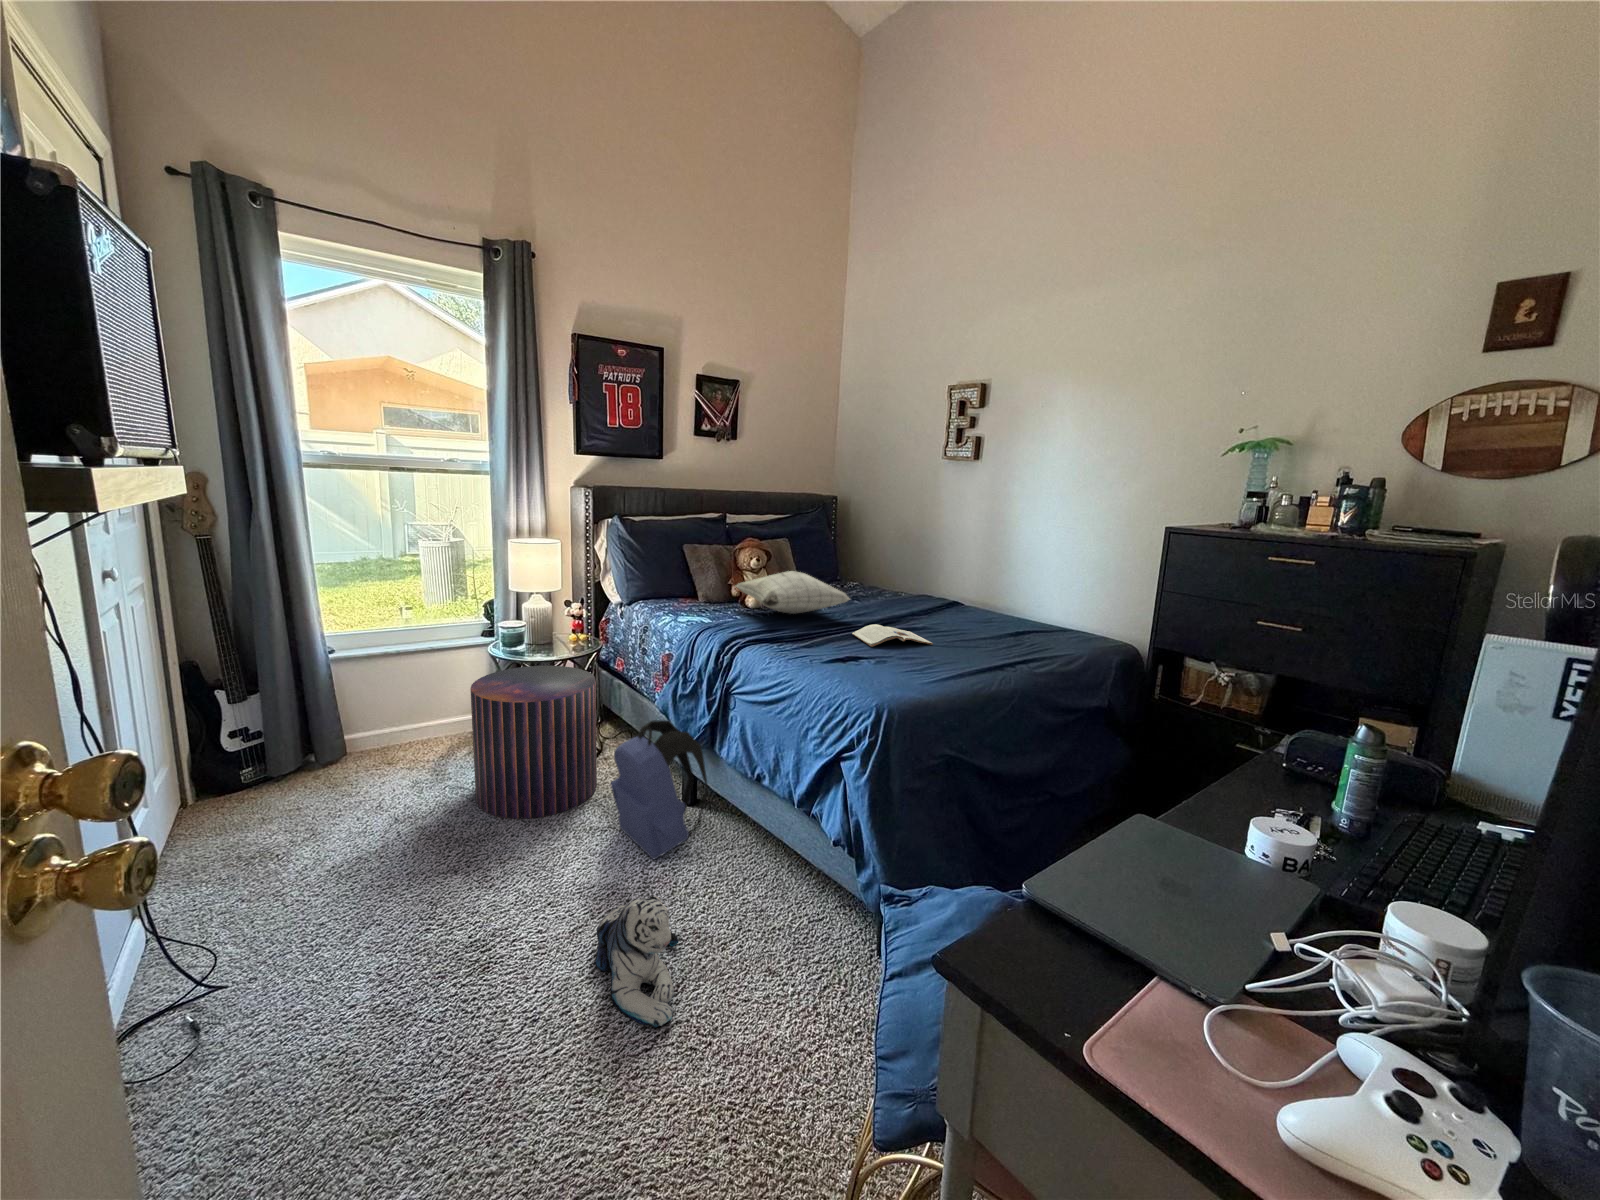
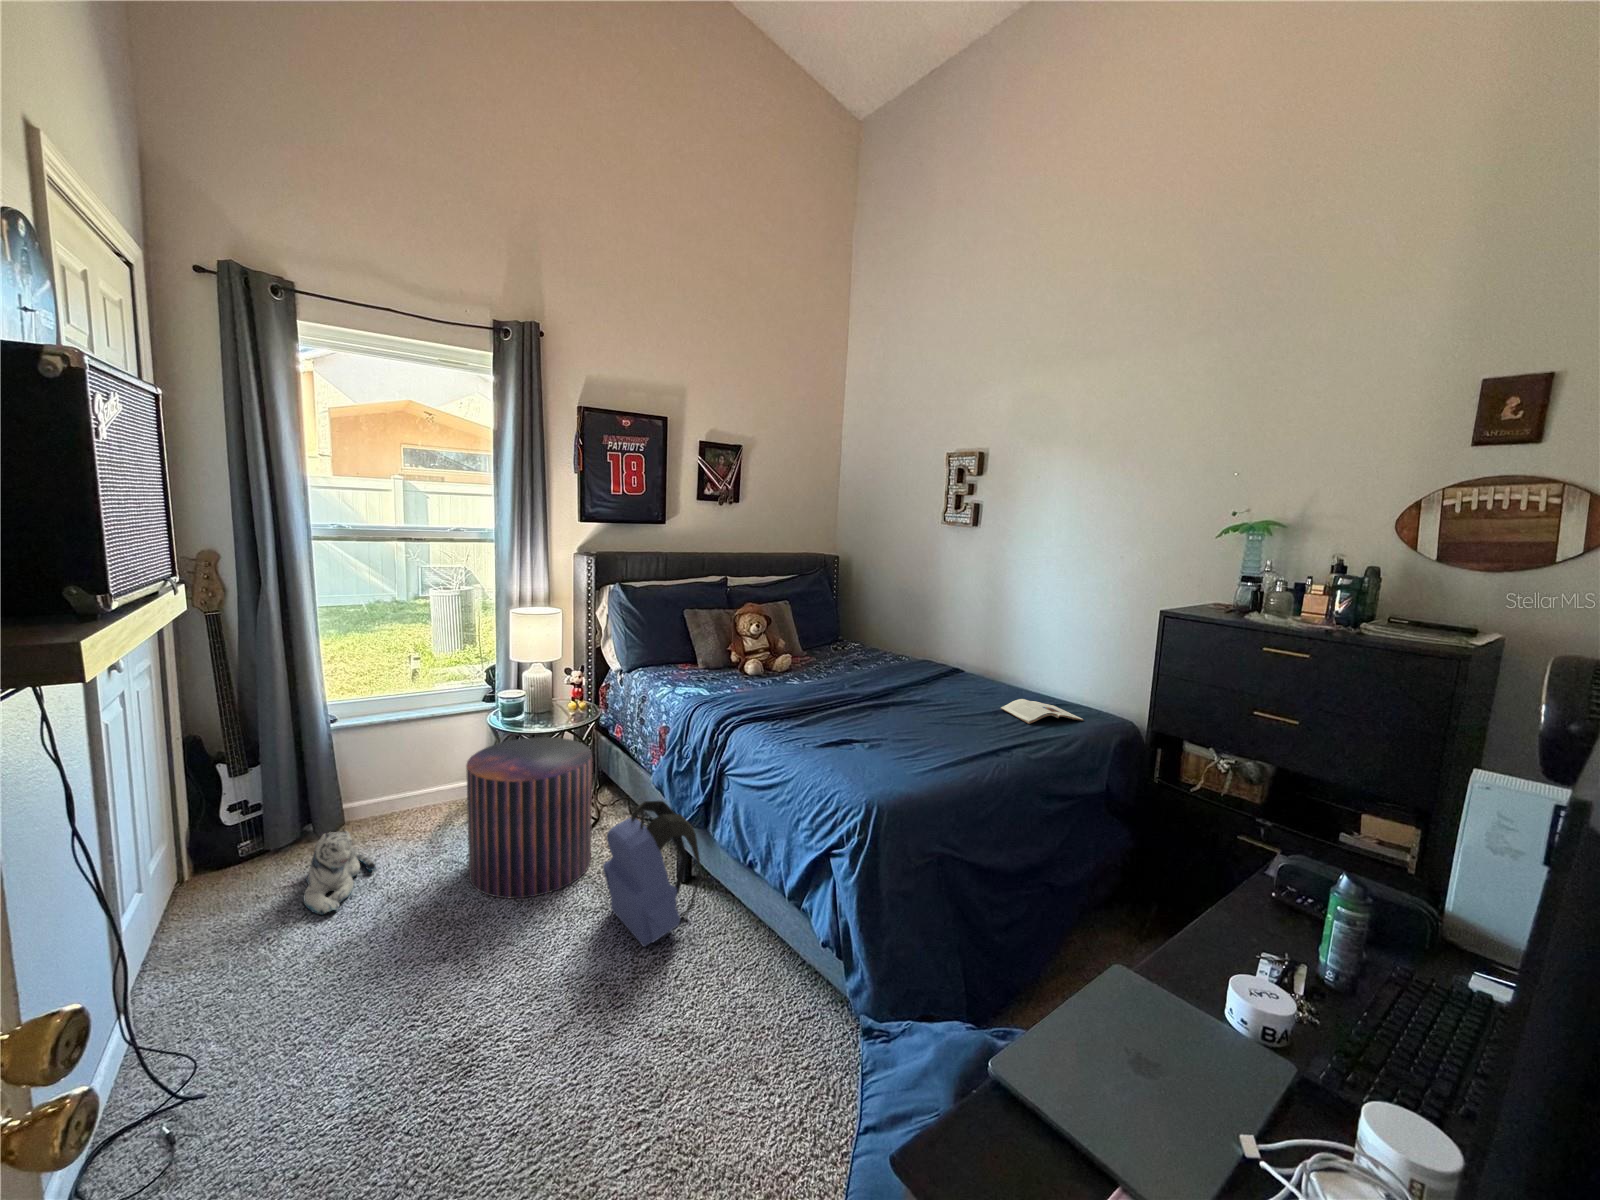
pillow: present [736,571,850,614] -> none [733,642,848,685]
magazine: present [852,624,933,647] -> present [1001,699,1083,724]
plush toy: present [594,896,678,1028] -> present [303,831,376,915]

